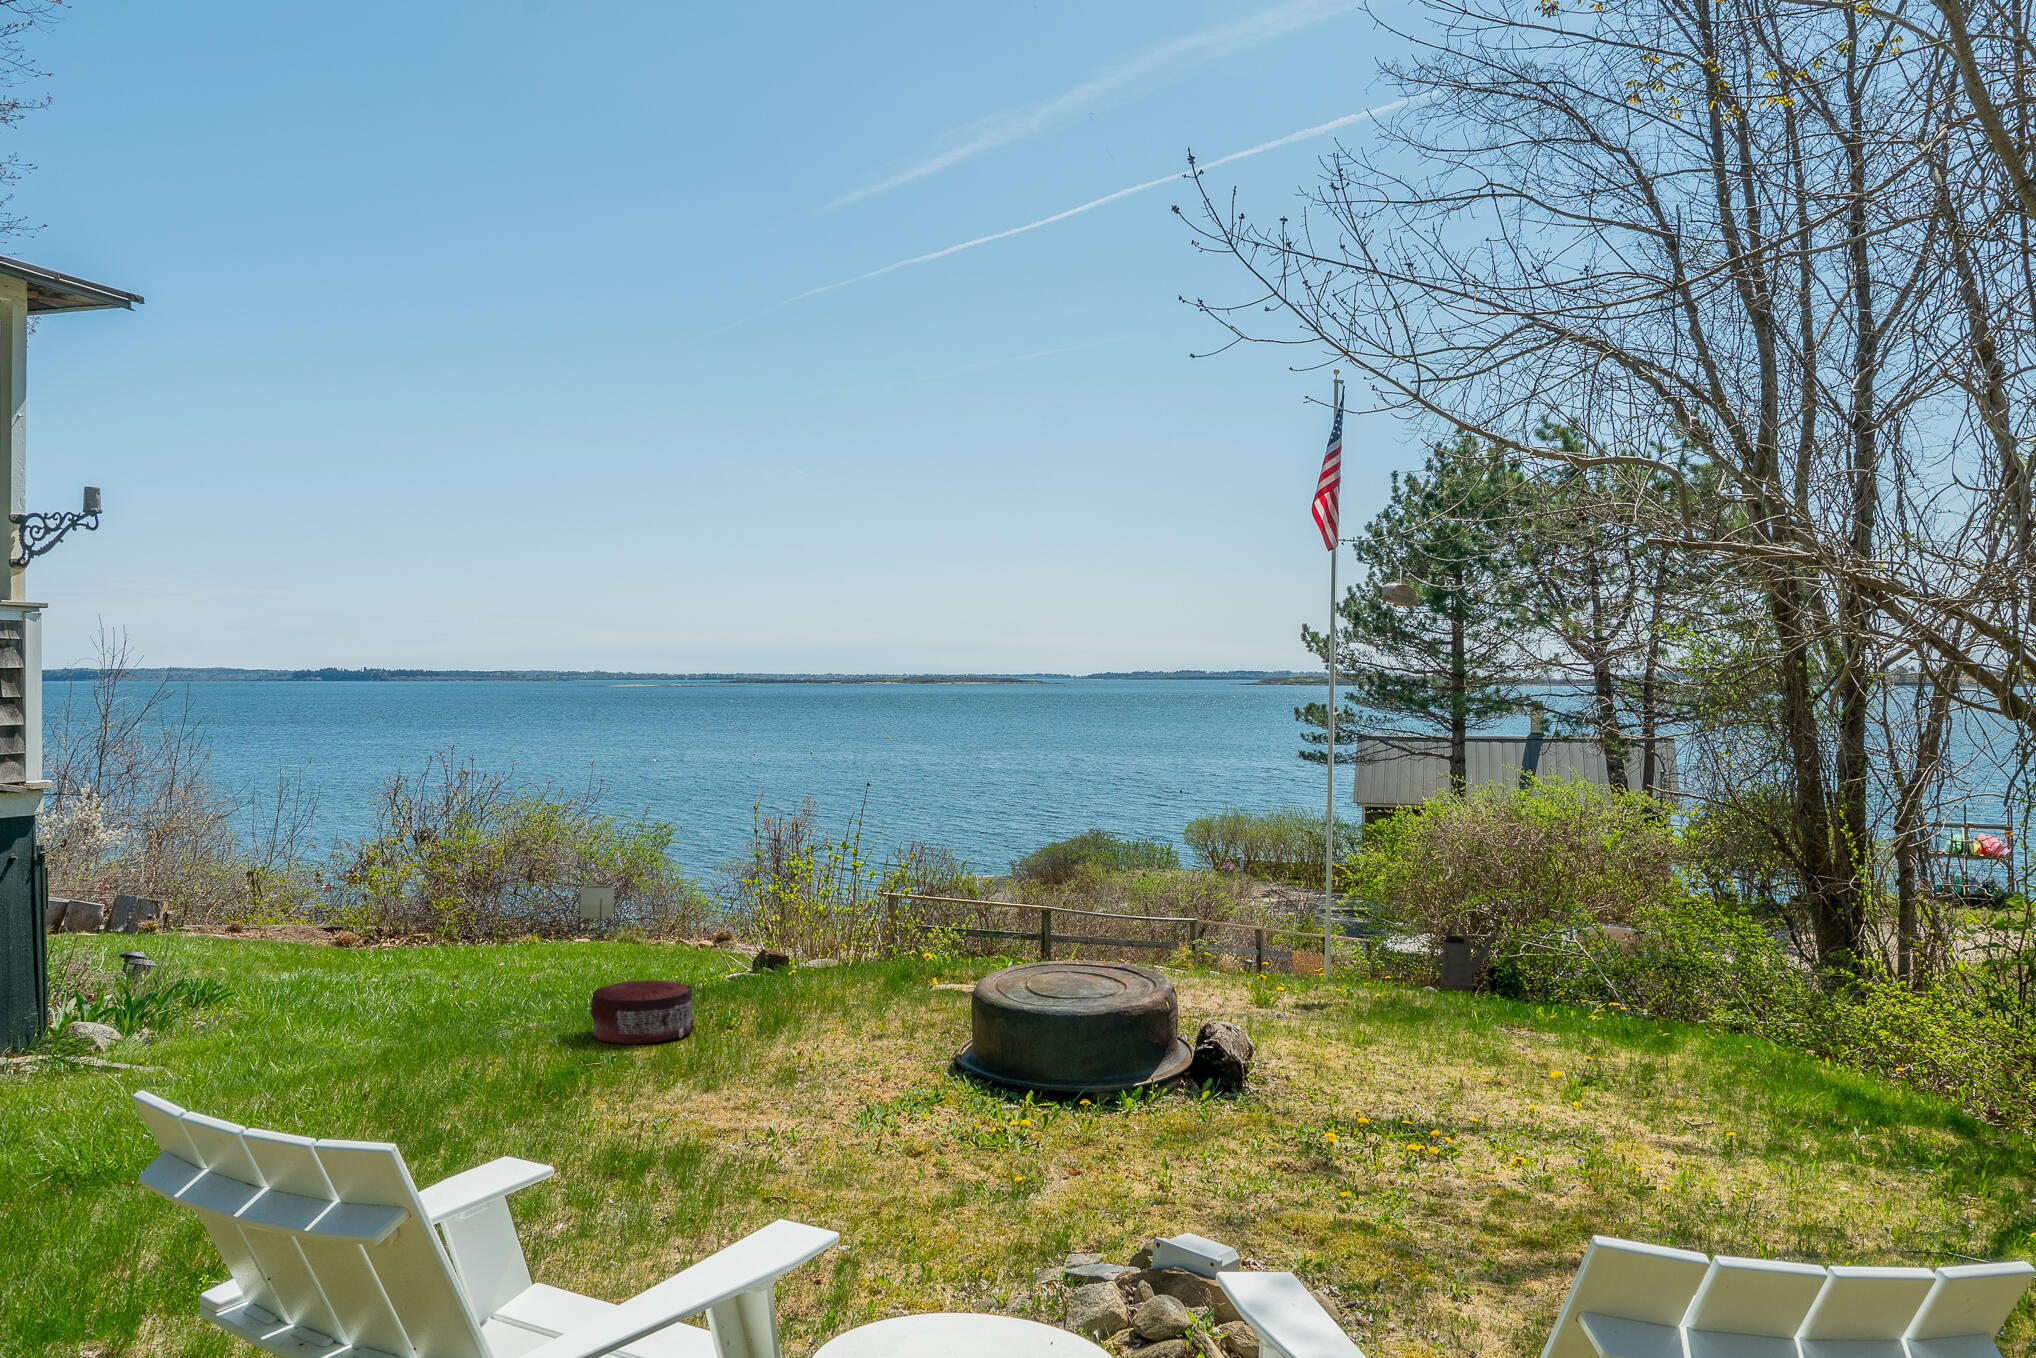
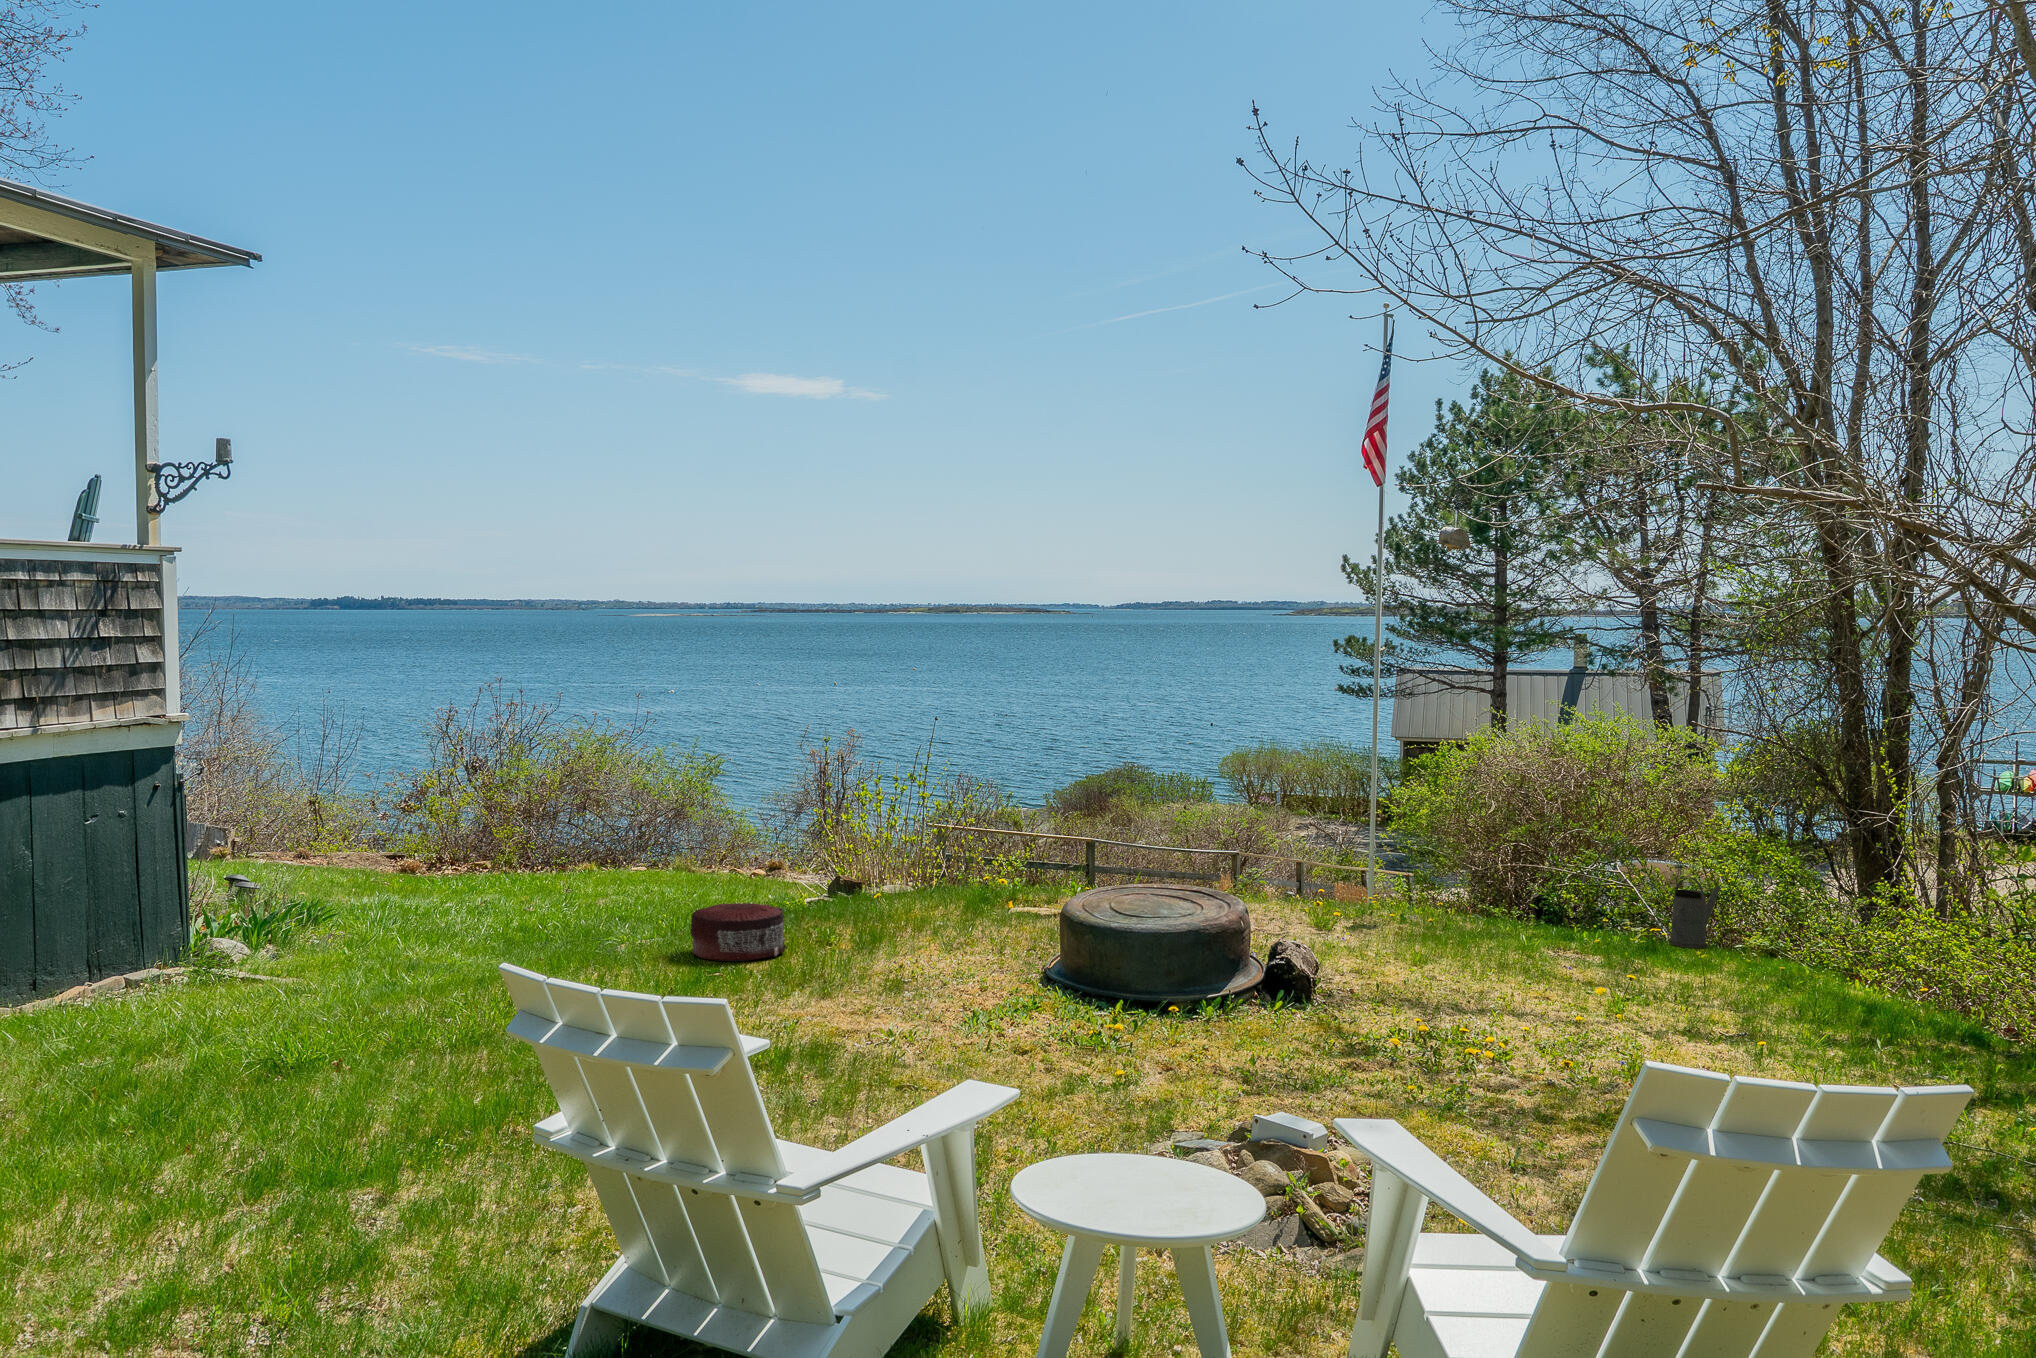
planter: present [579,885,614,931] -> none [627,818,661,864]
watering can: present [1436,924,1496,990] -> present [1669,878,1720,948]

